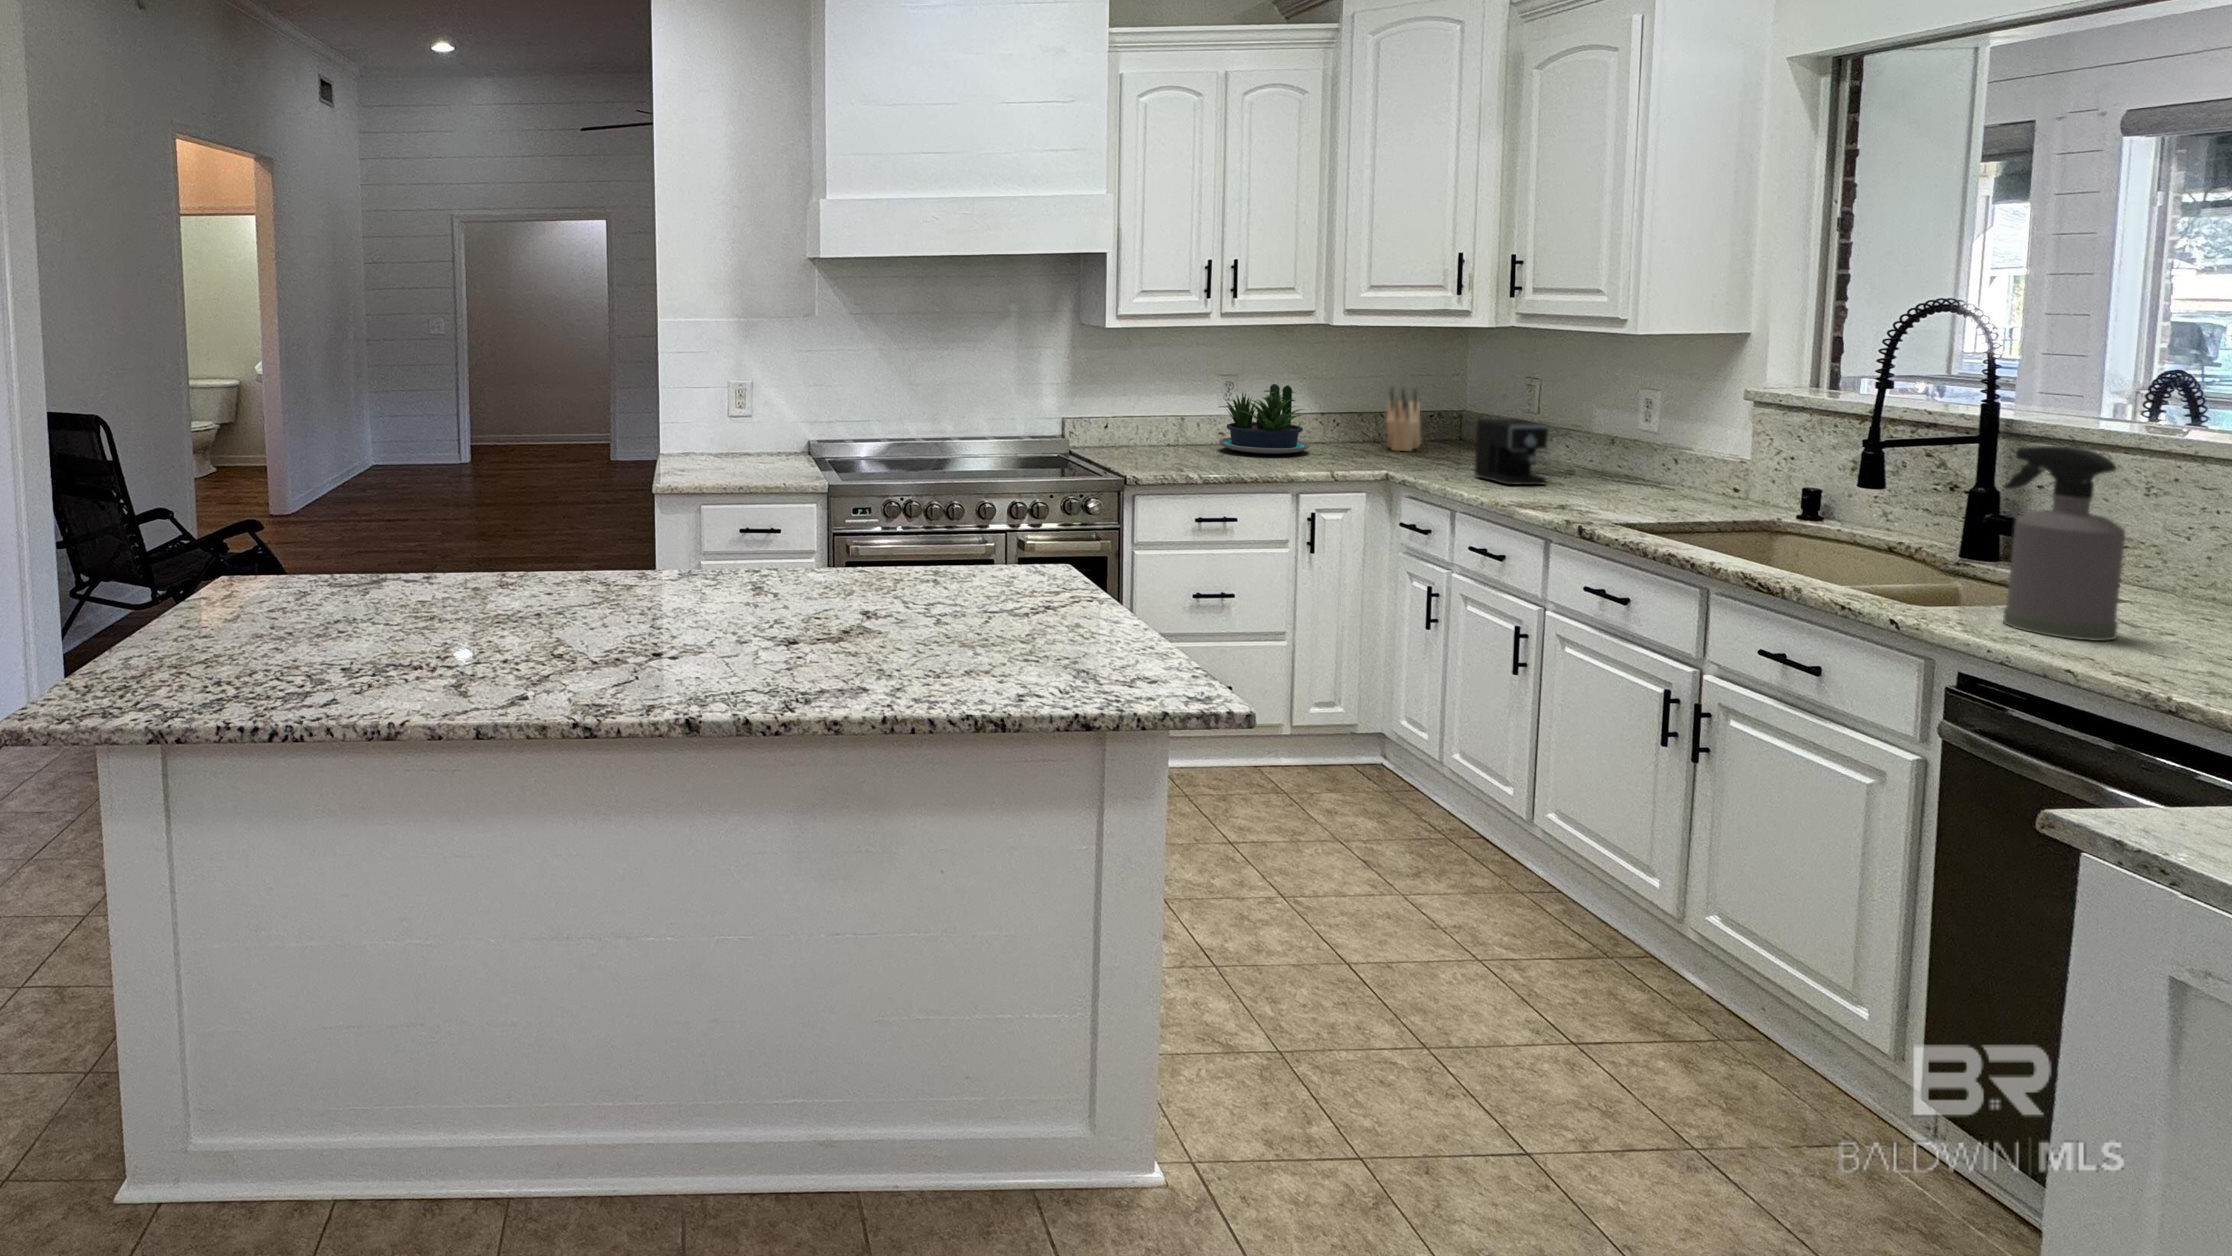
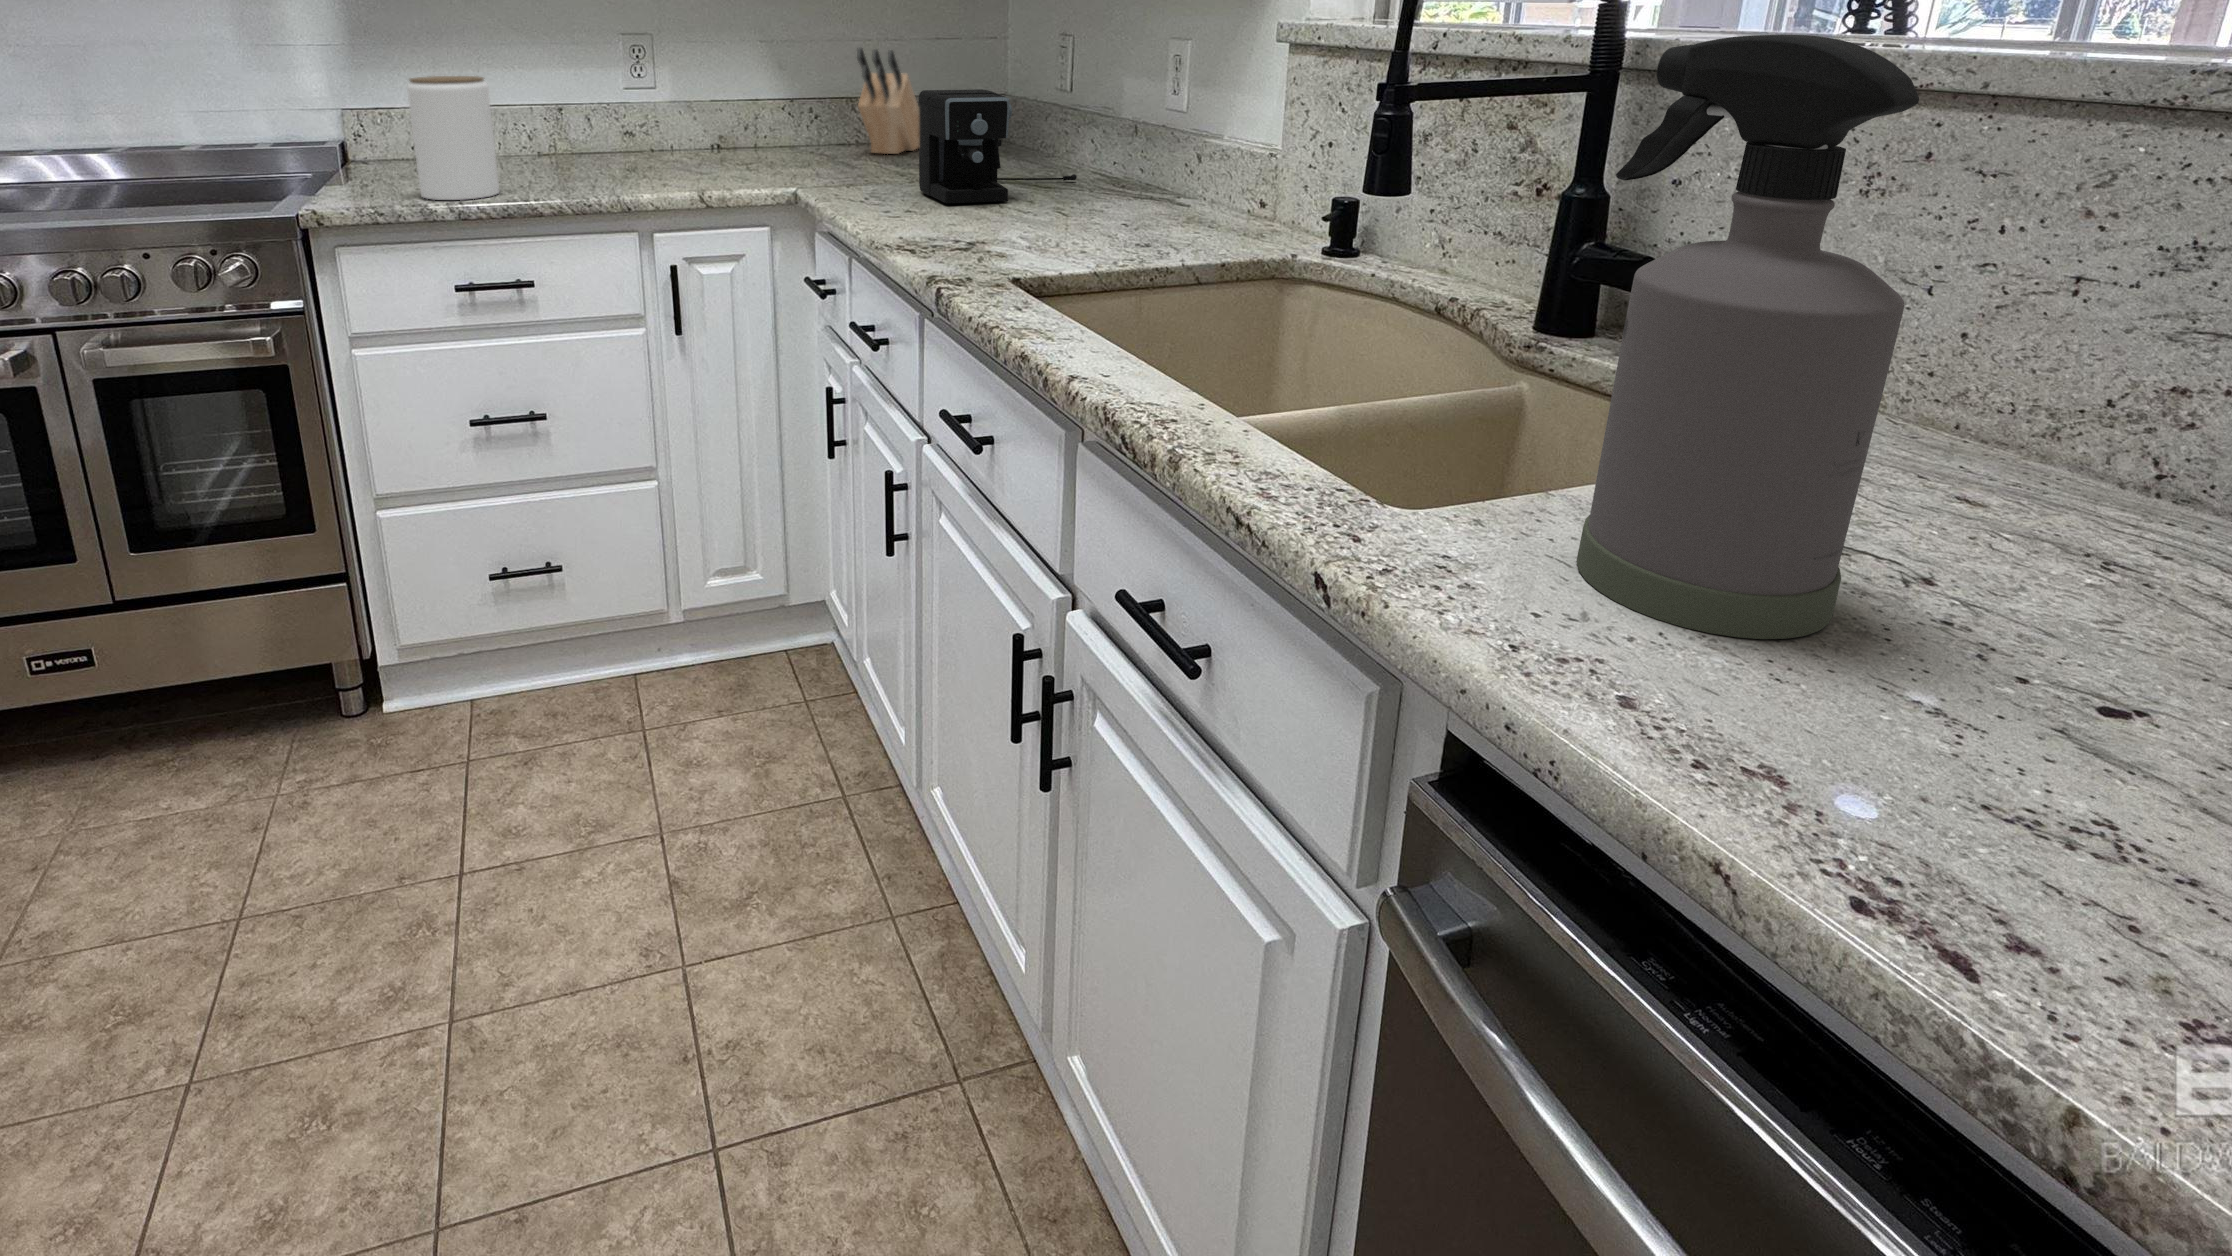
potted plant: present [1219,384,1309,454] -> none [604,45,744,162]
jar: none [1159,405,1204,472] -> present [407,76,499,200]

